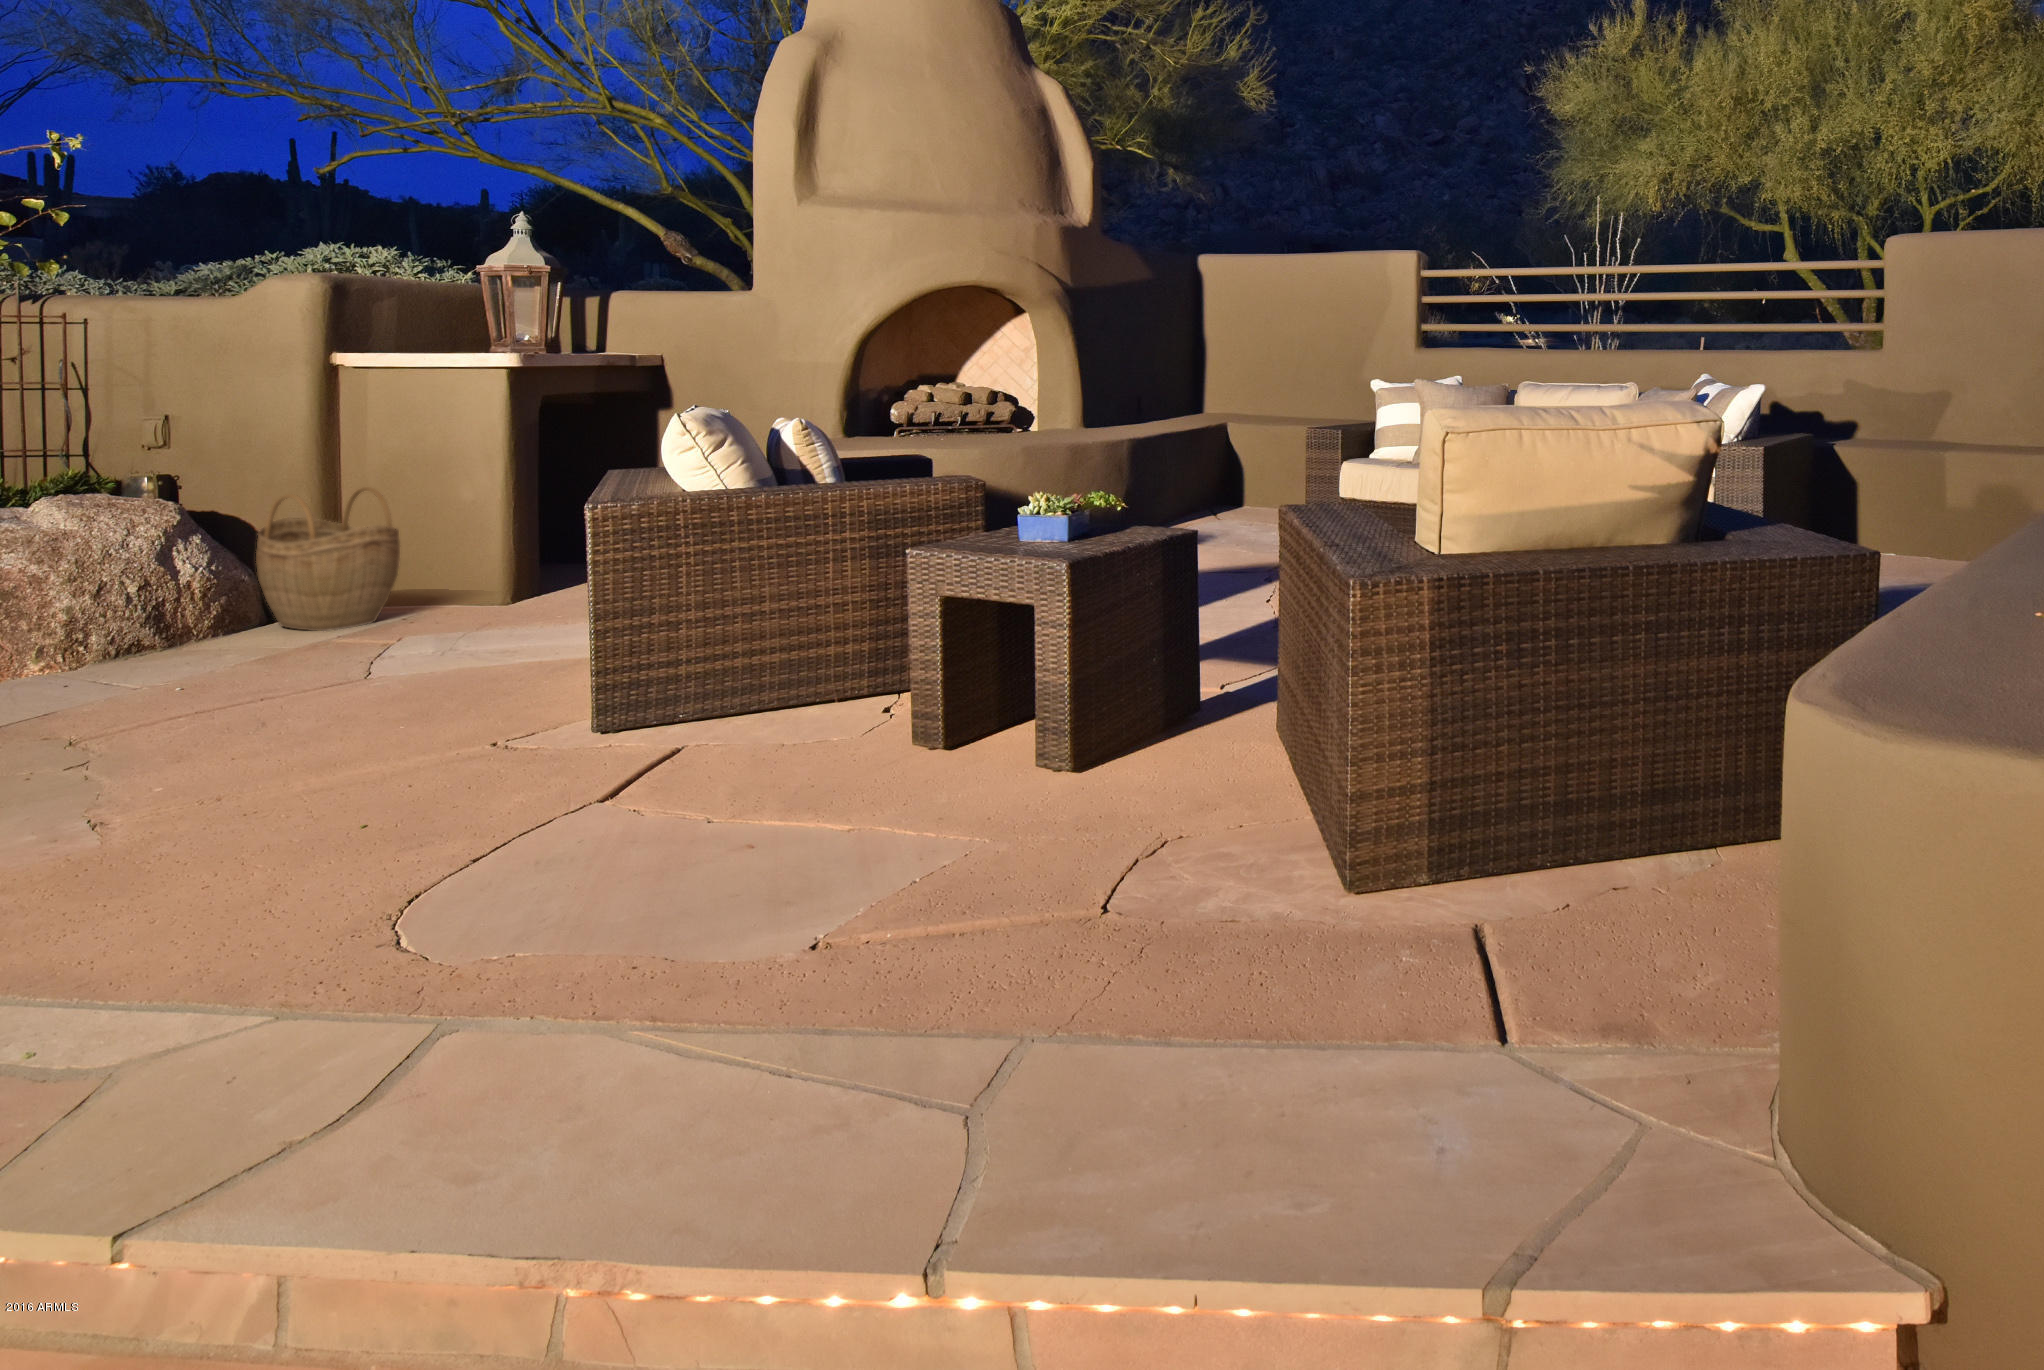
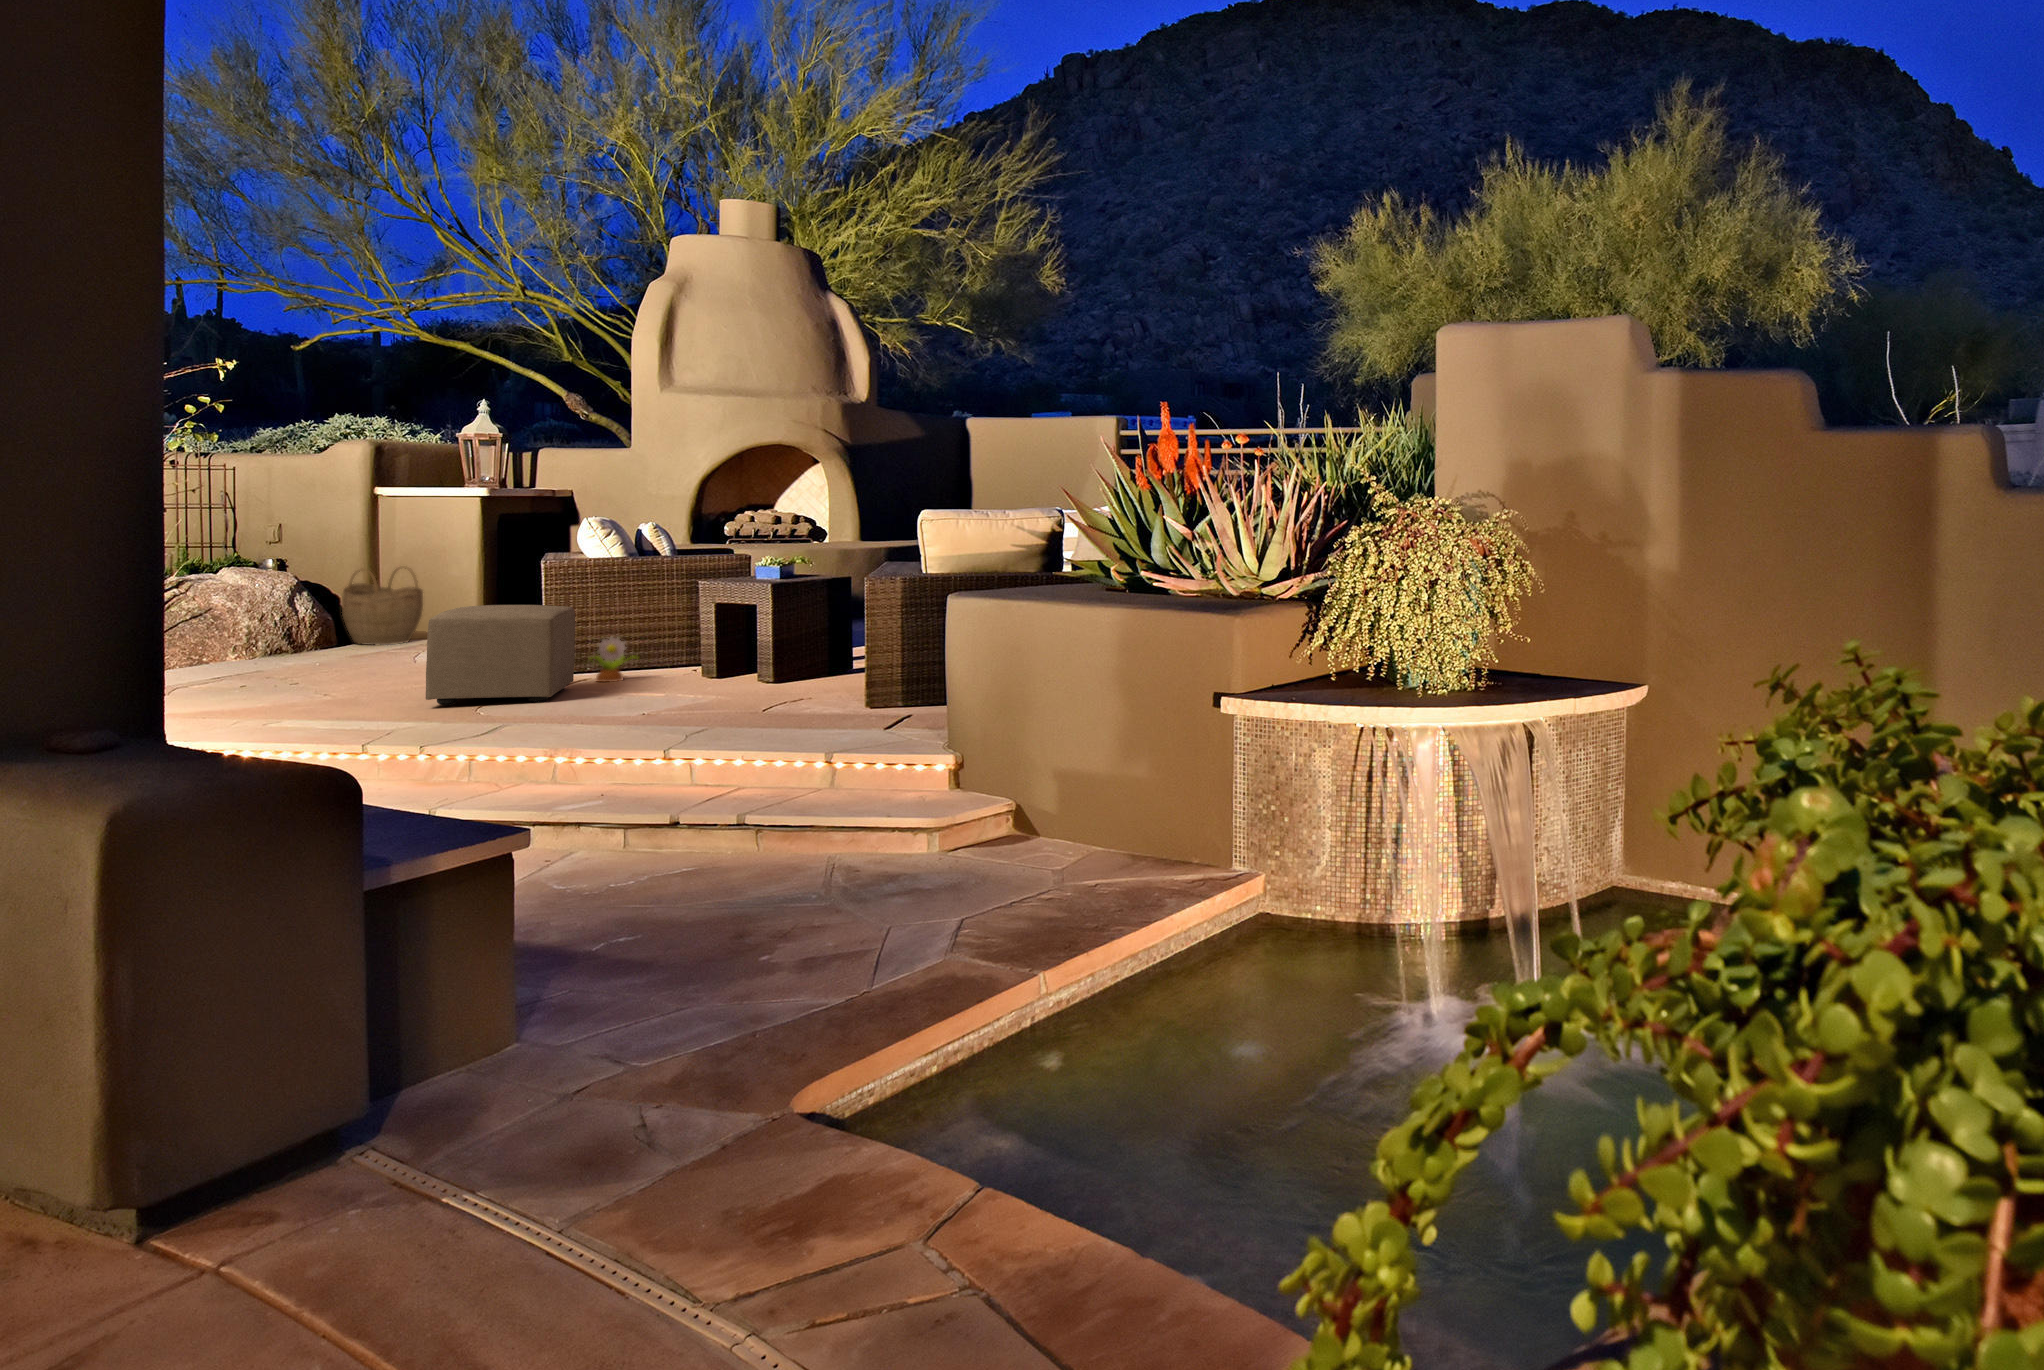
ottoman: none [245,624,638,912] -> present [426,605,575,705]
decorative plant: none [660,680,783,784] -> present [591,637,639,682]

